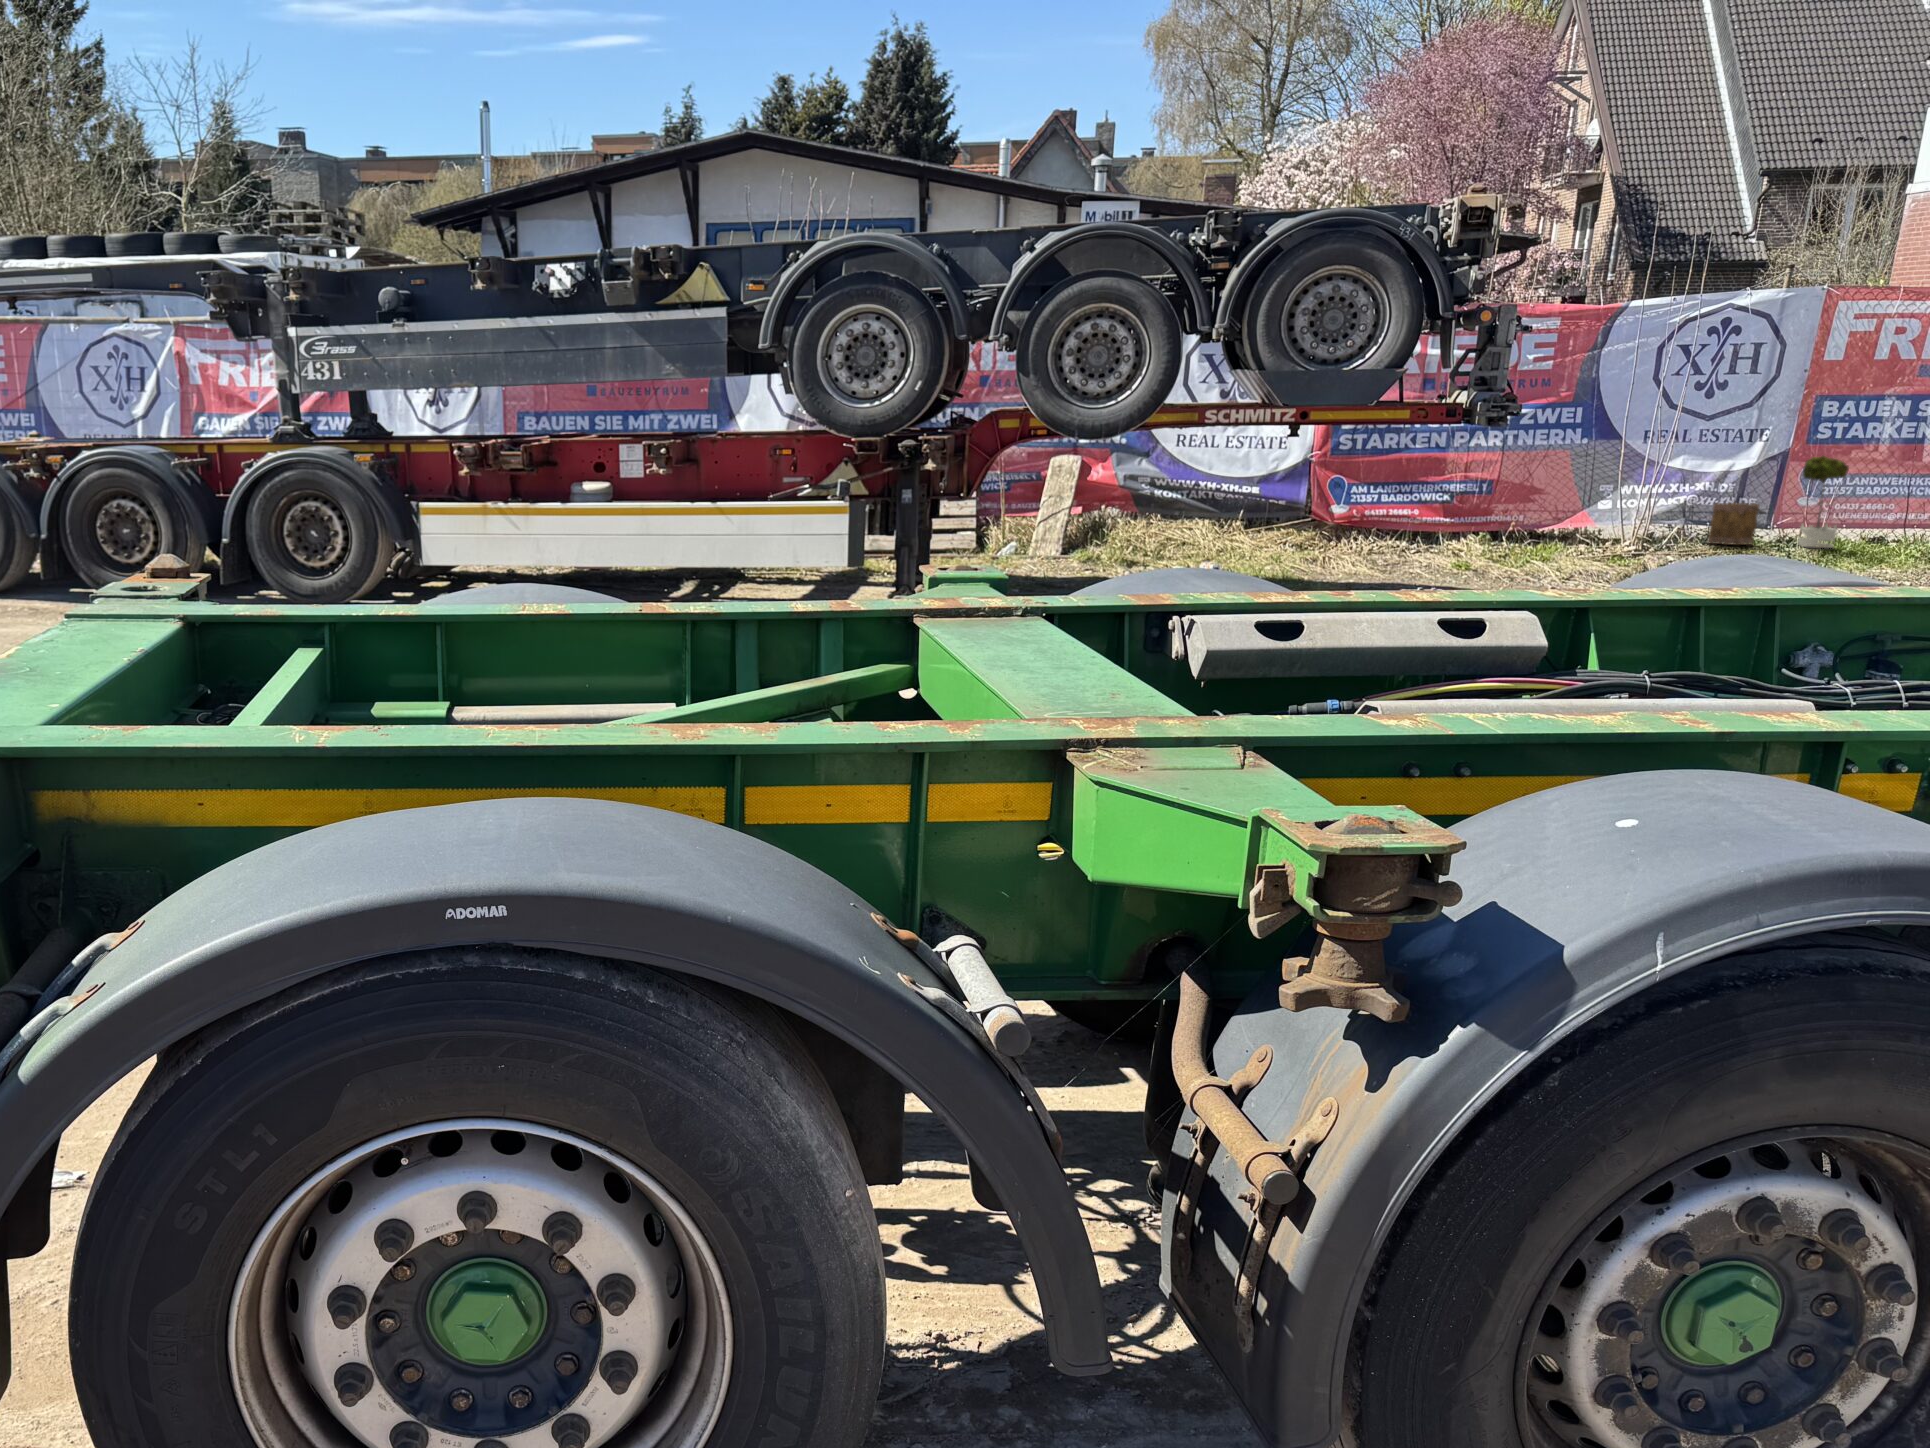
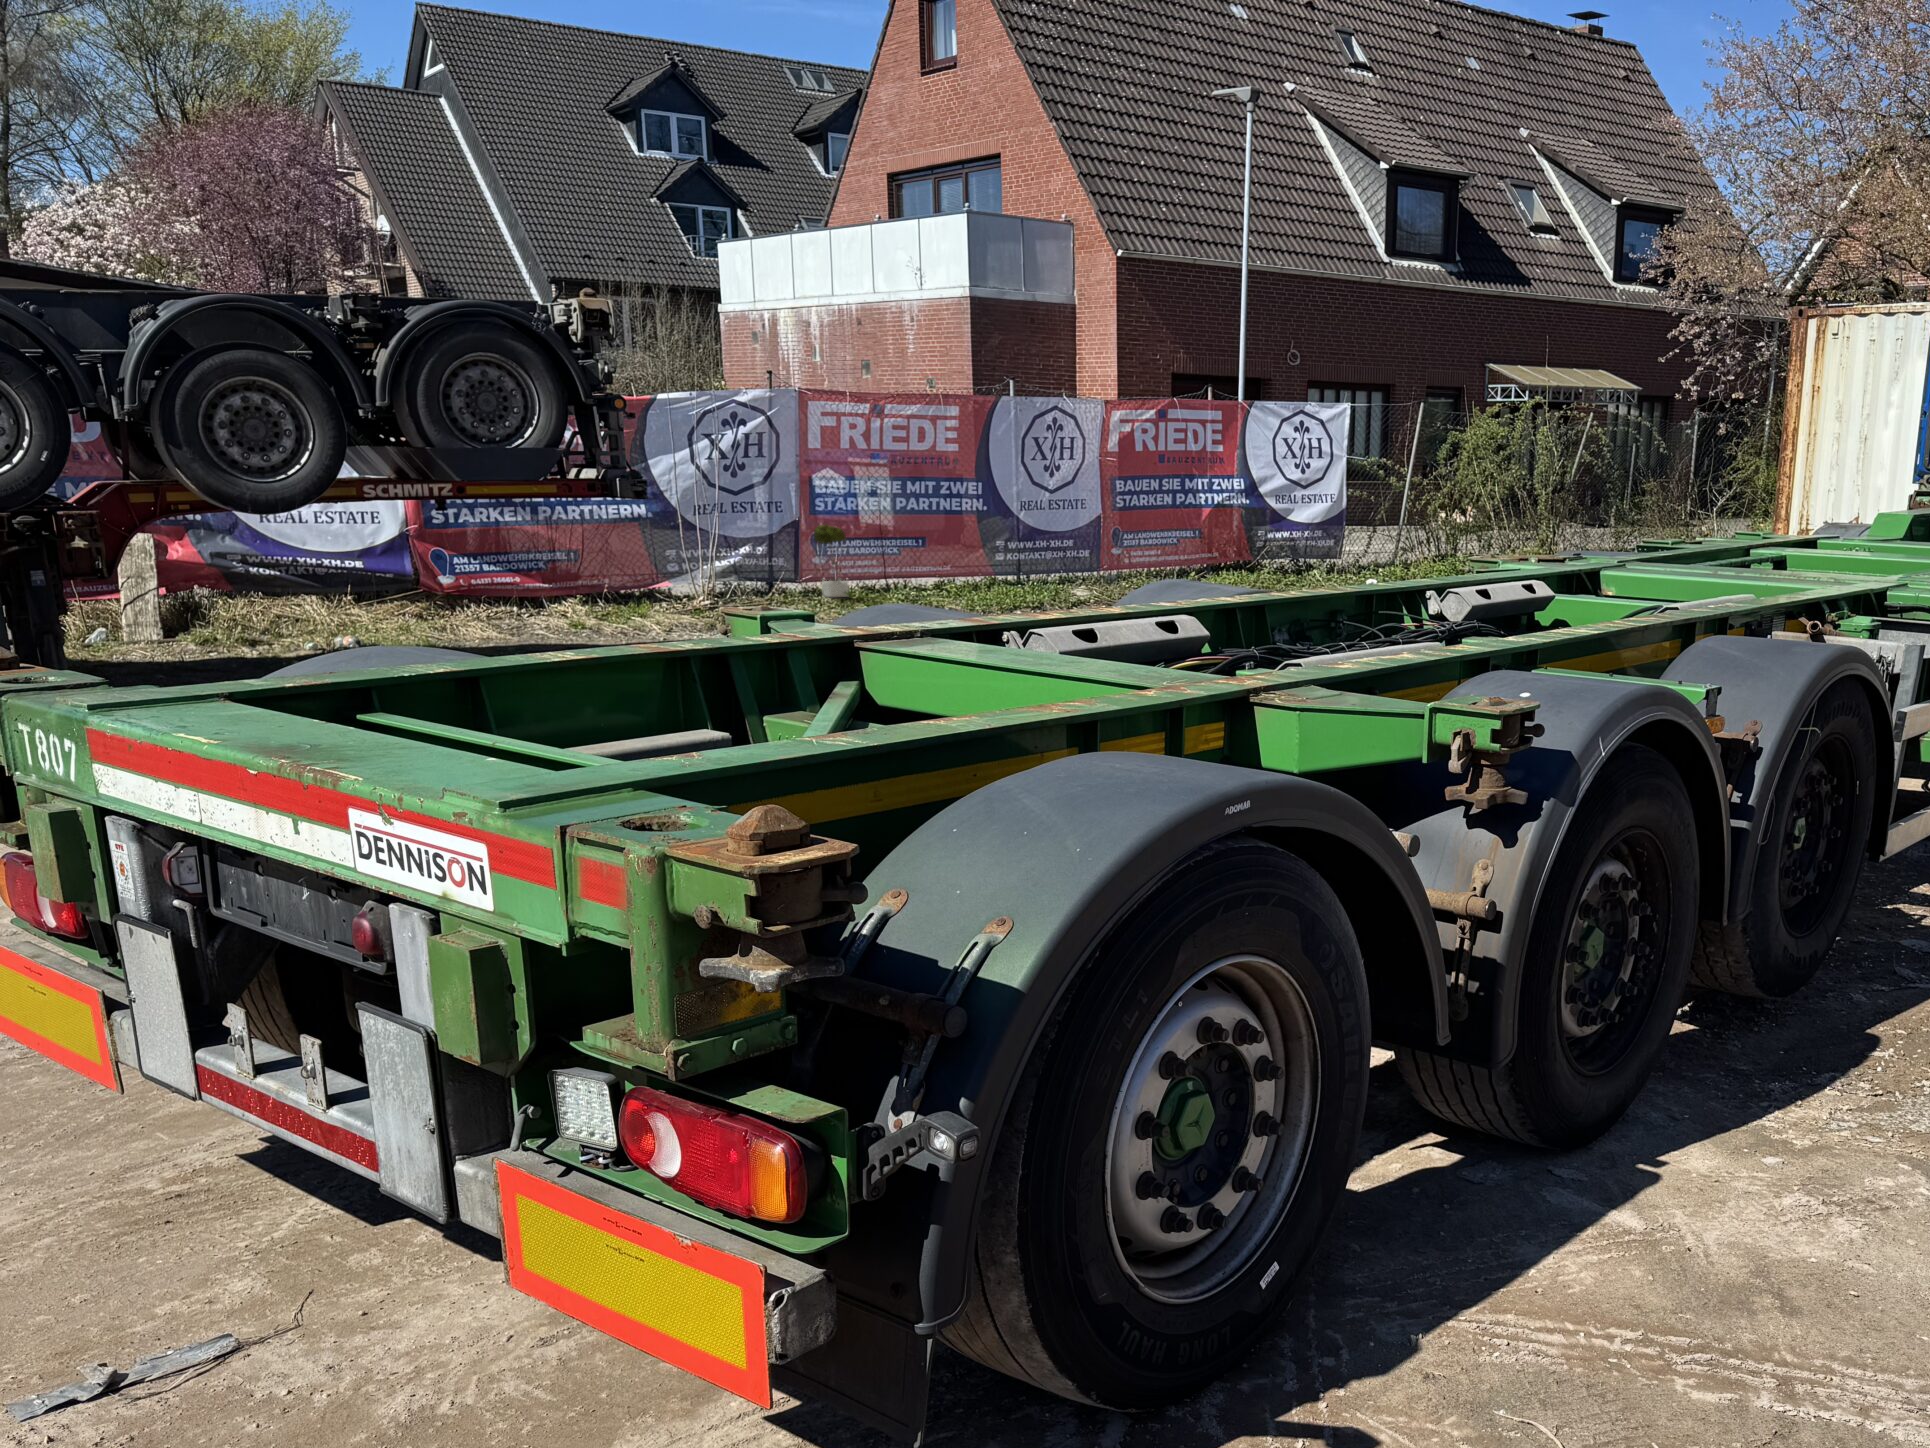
bucket: present [1708,502,1765,545] -> none [756,562,796,598]

